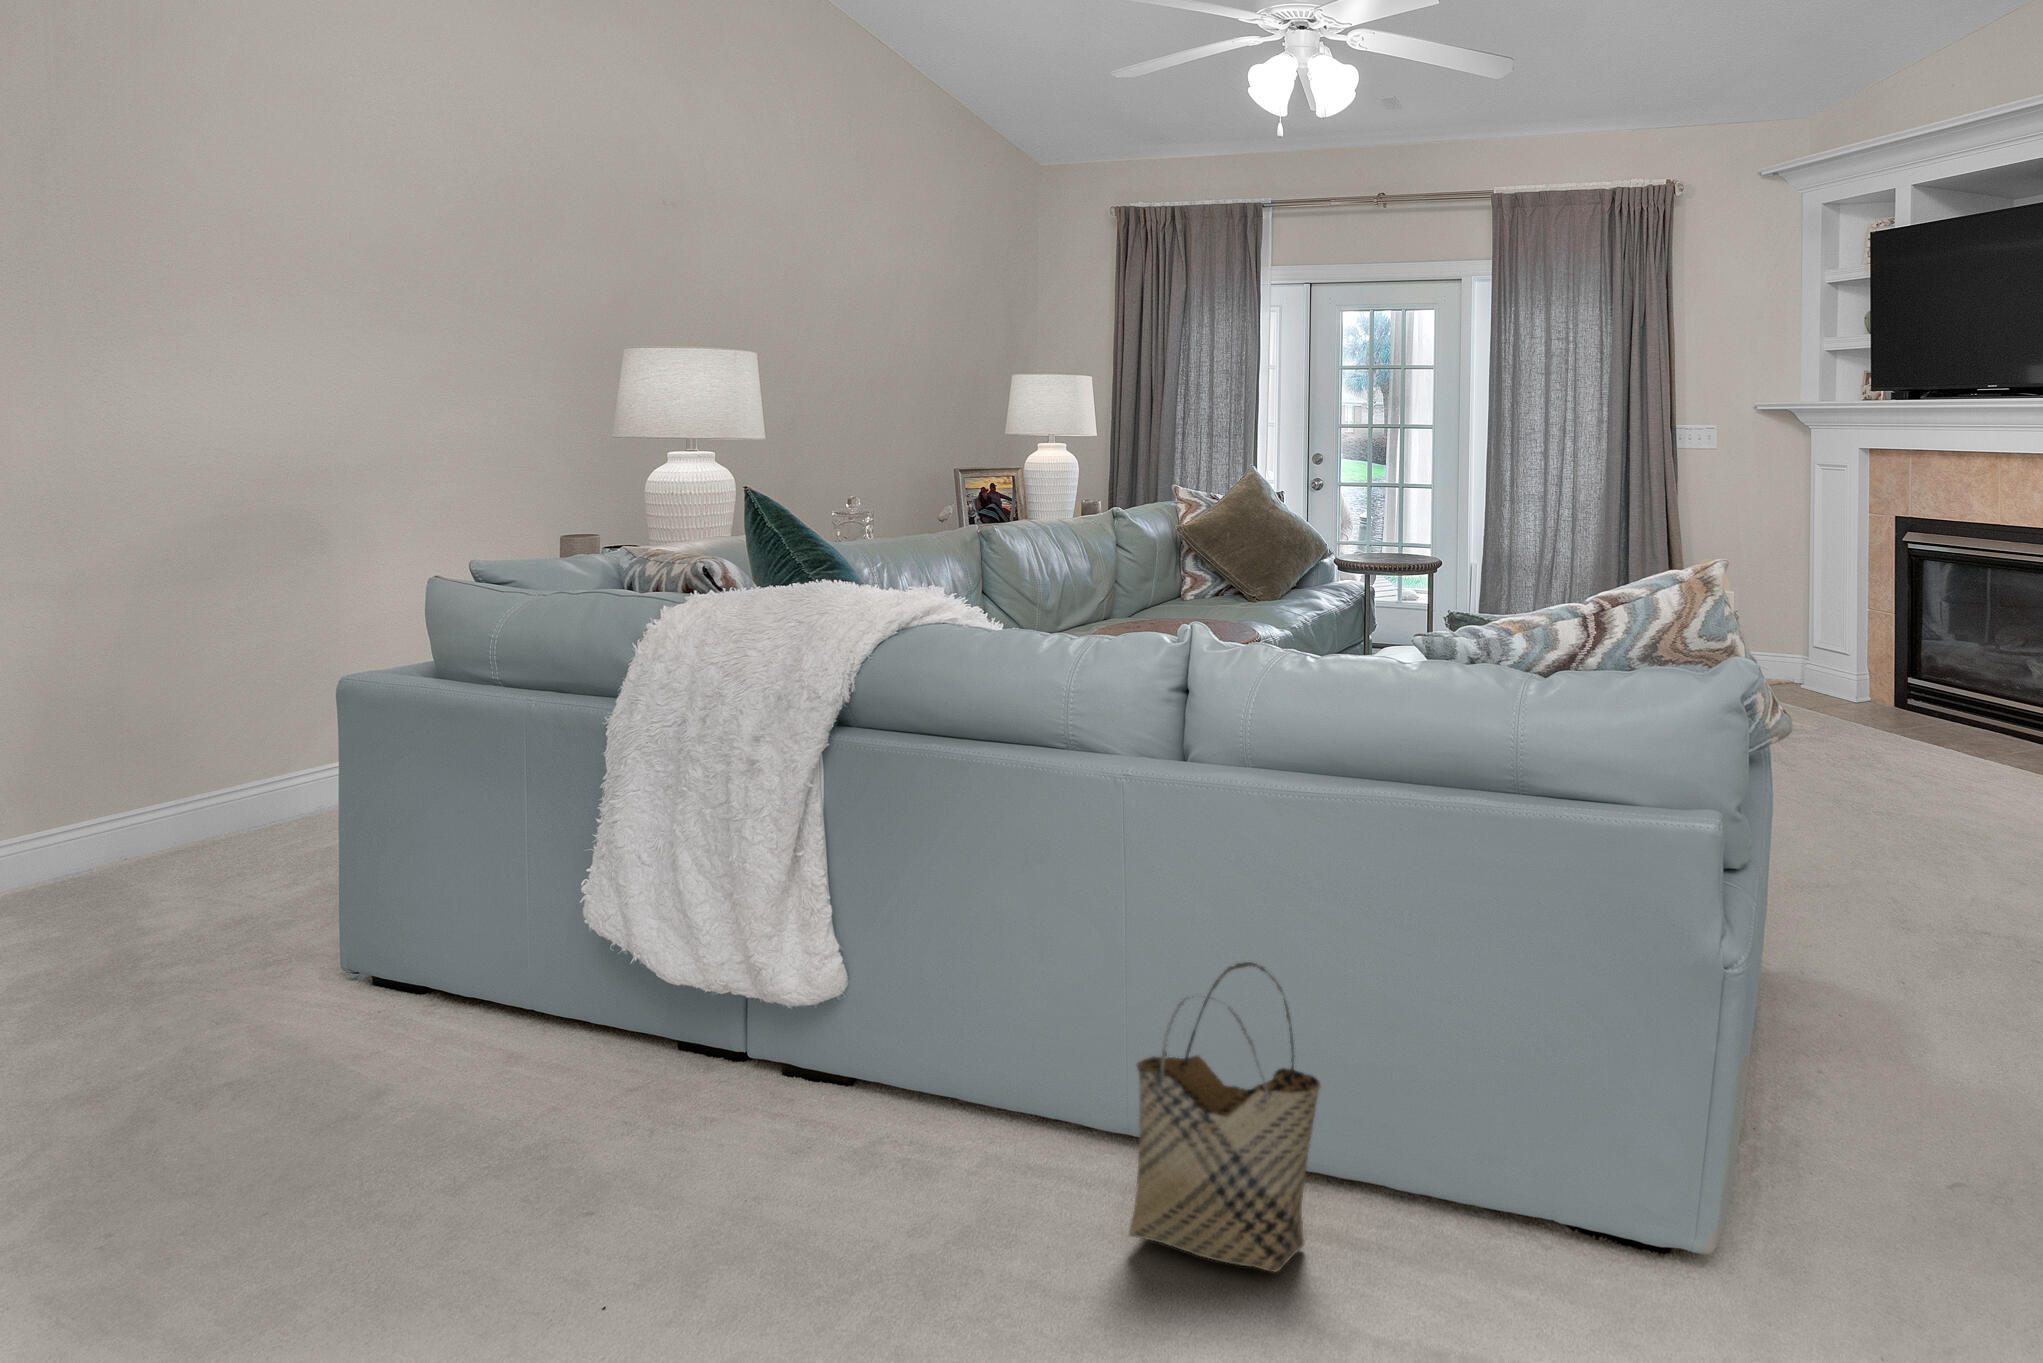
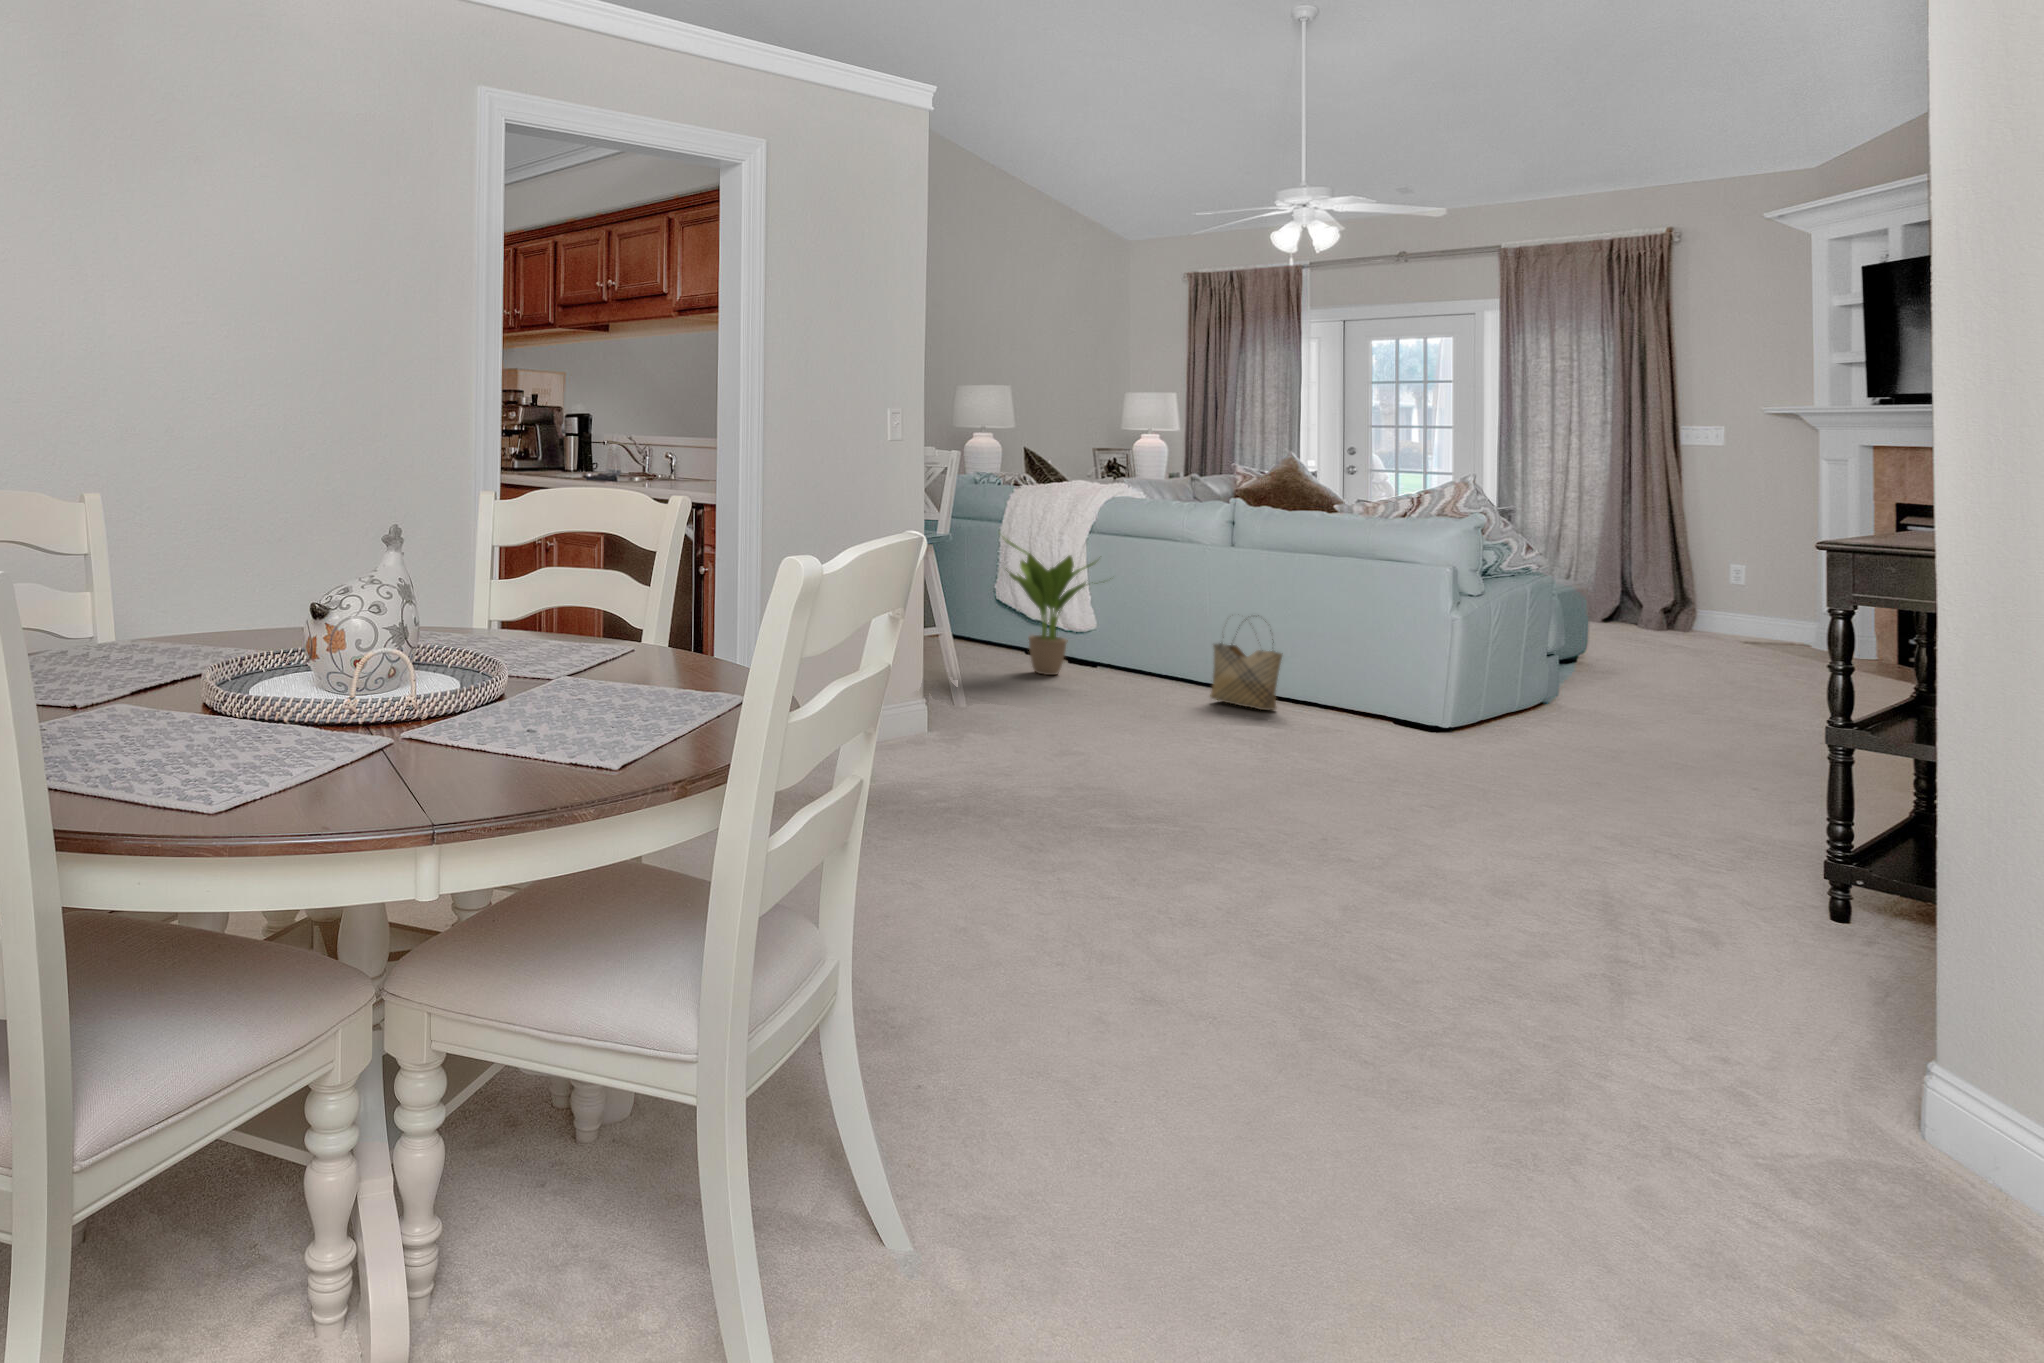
potted plant: none [528,754,885,1173] -> present [1005,539,1111,675]

